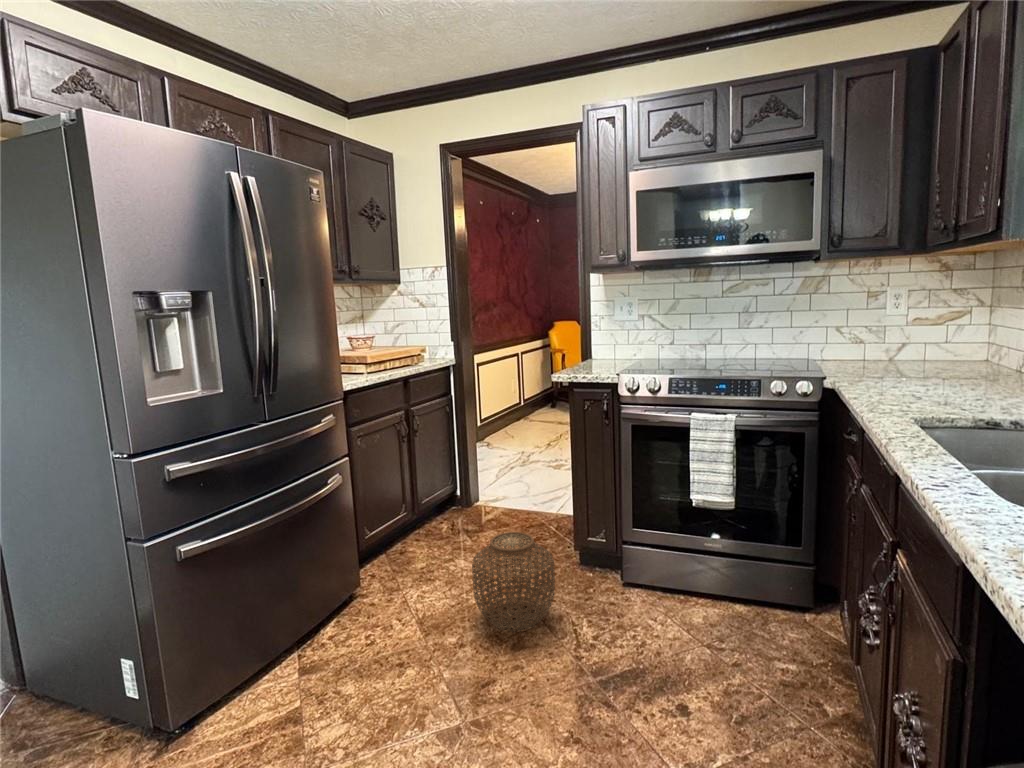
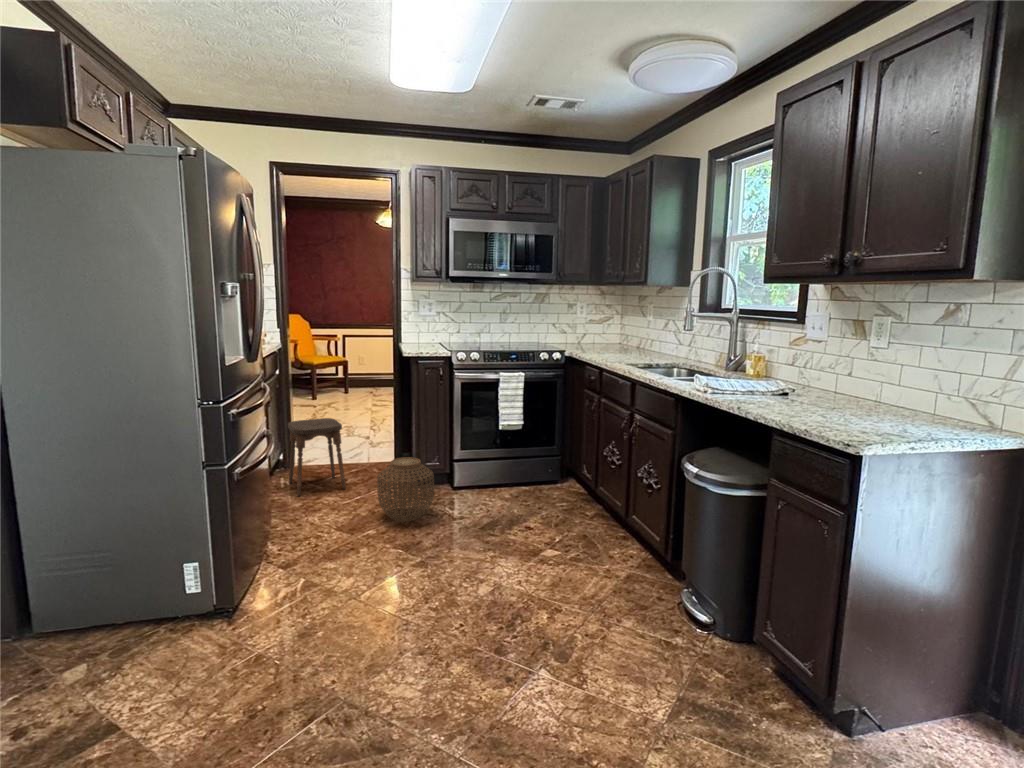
stool: none [431,453,499,549] -> present [288,418,346,496]

